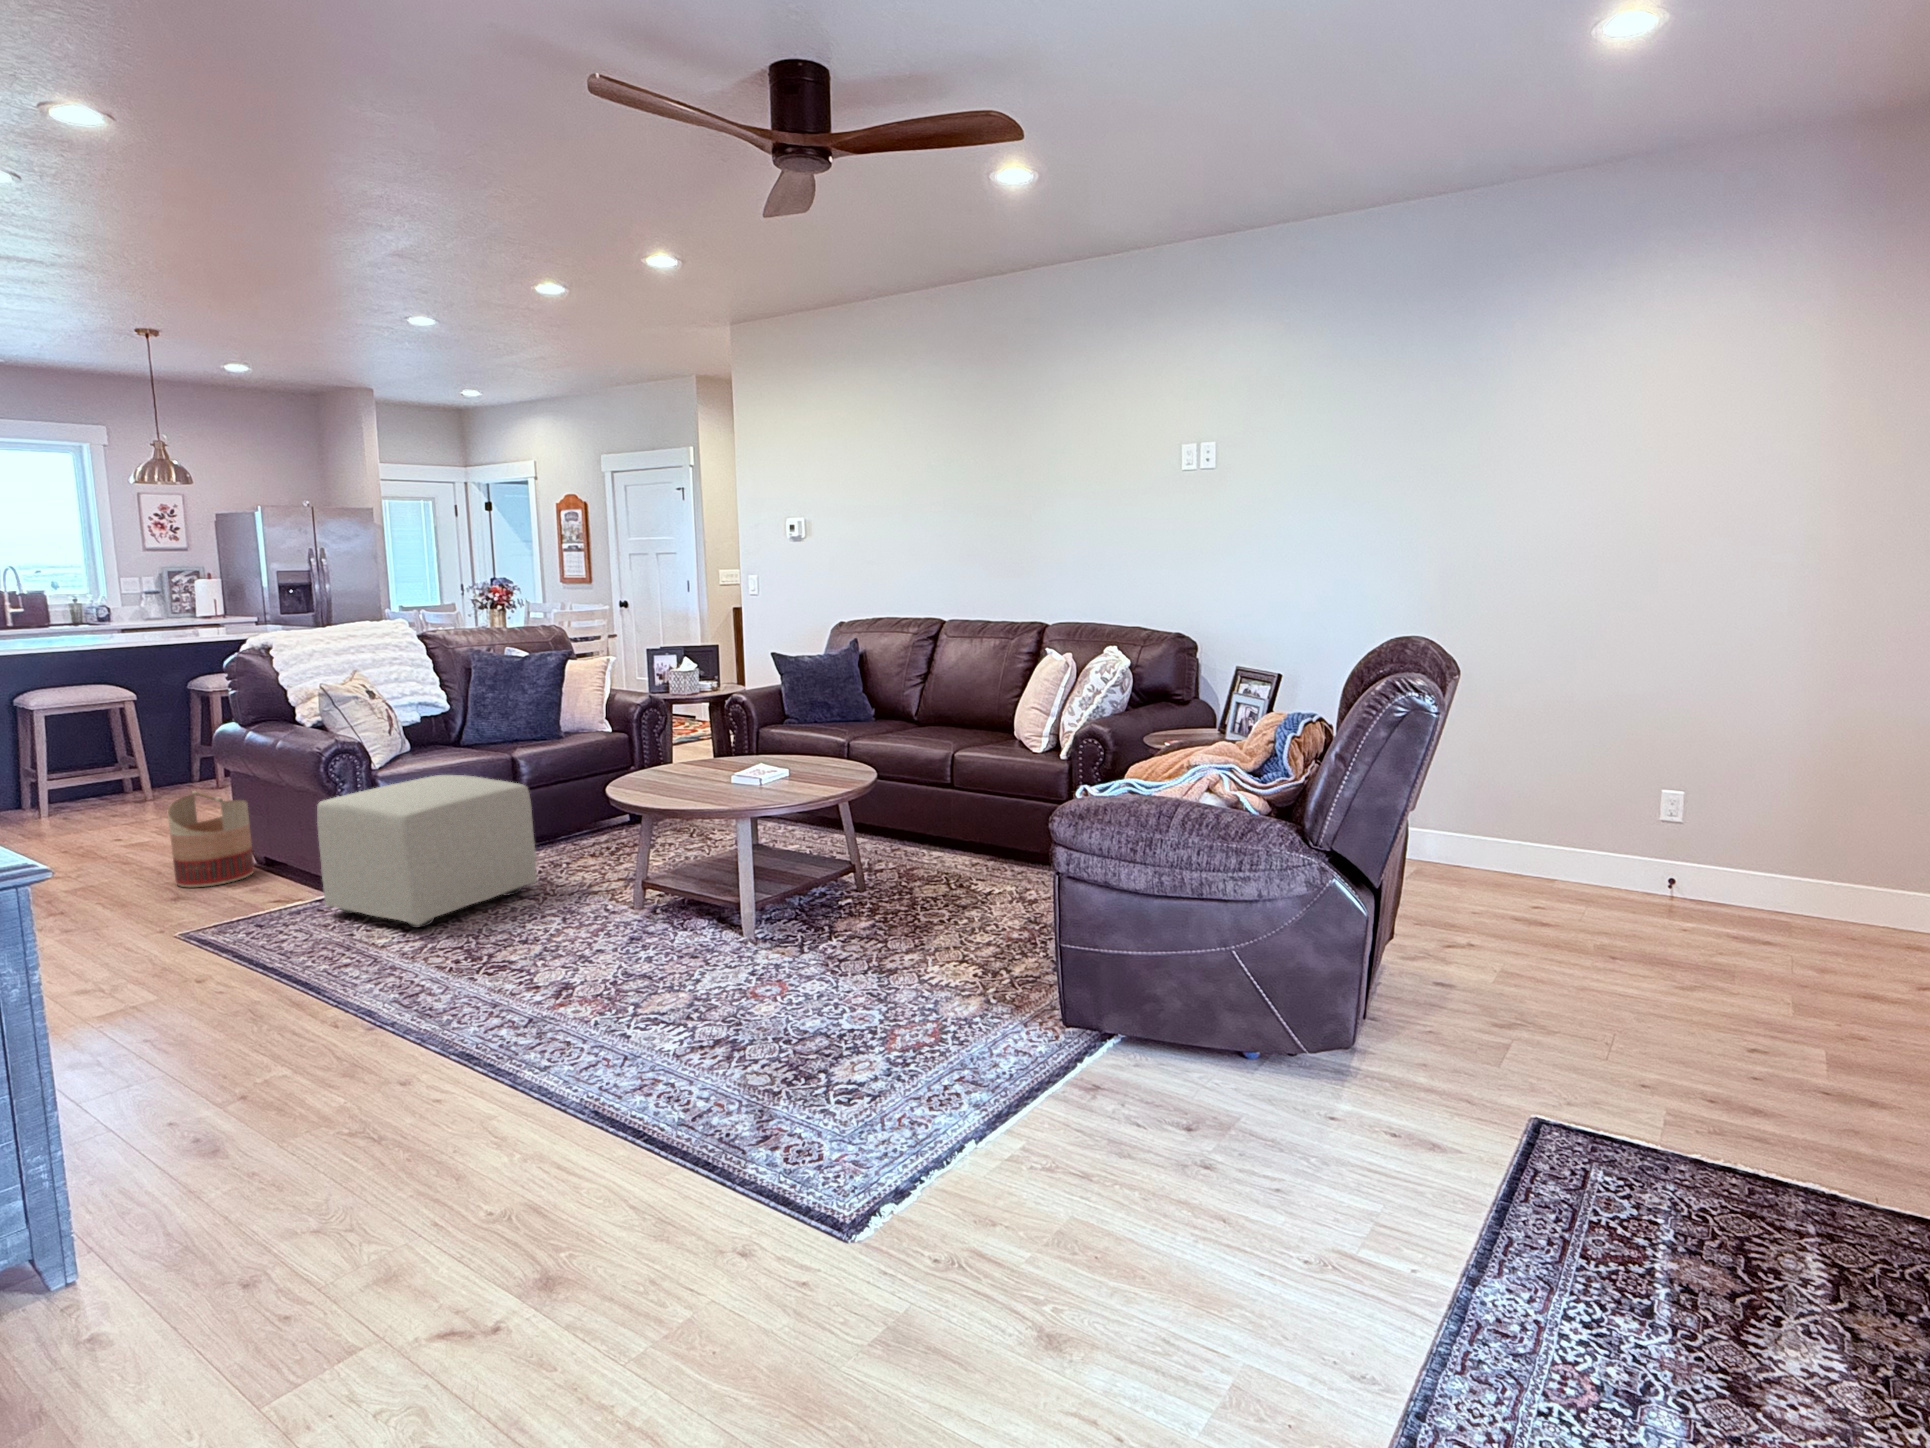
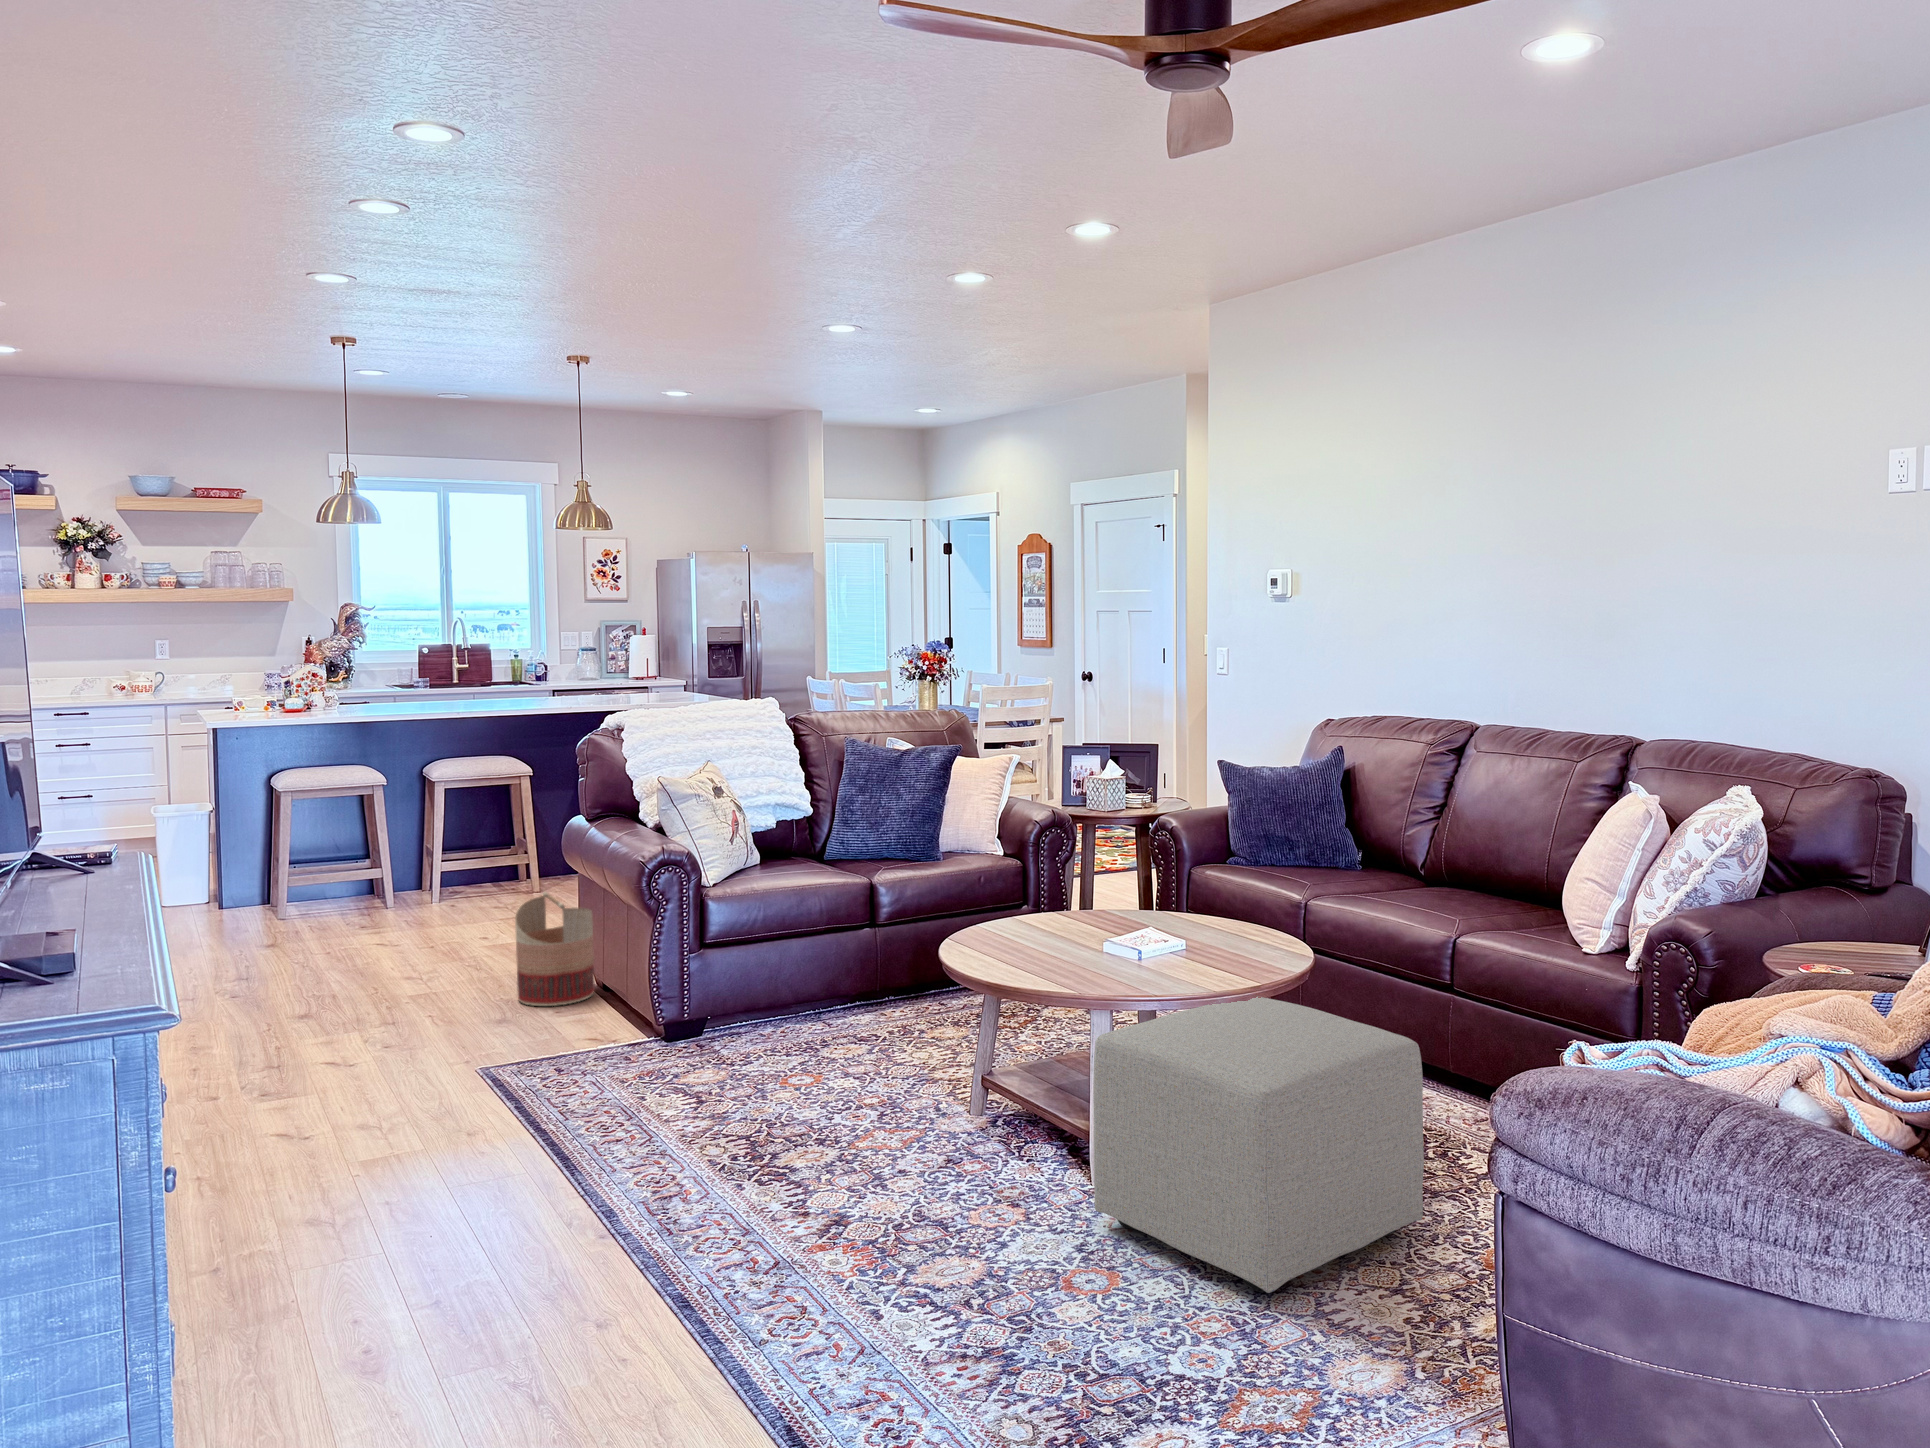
ottoman: present [317,775,537,928] -> present [1093,997,1424,1293]

